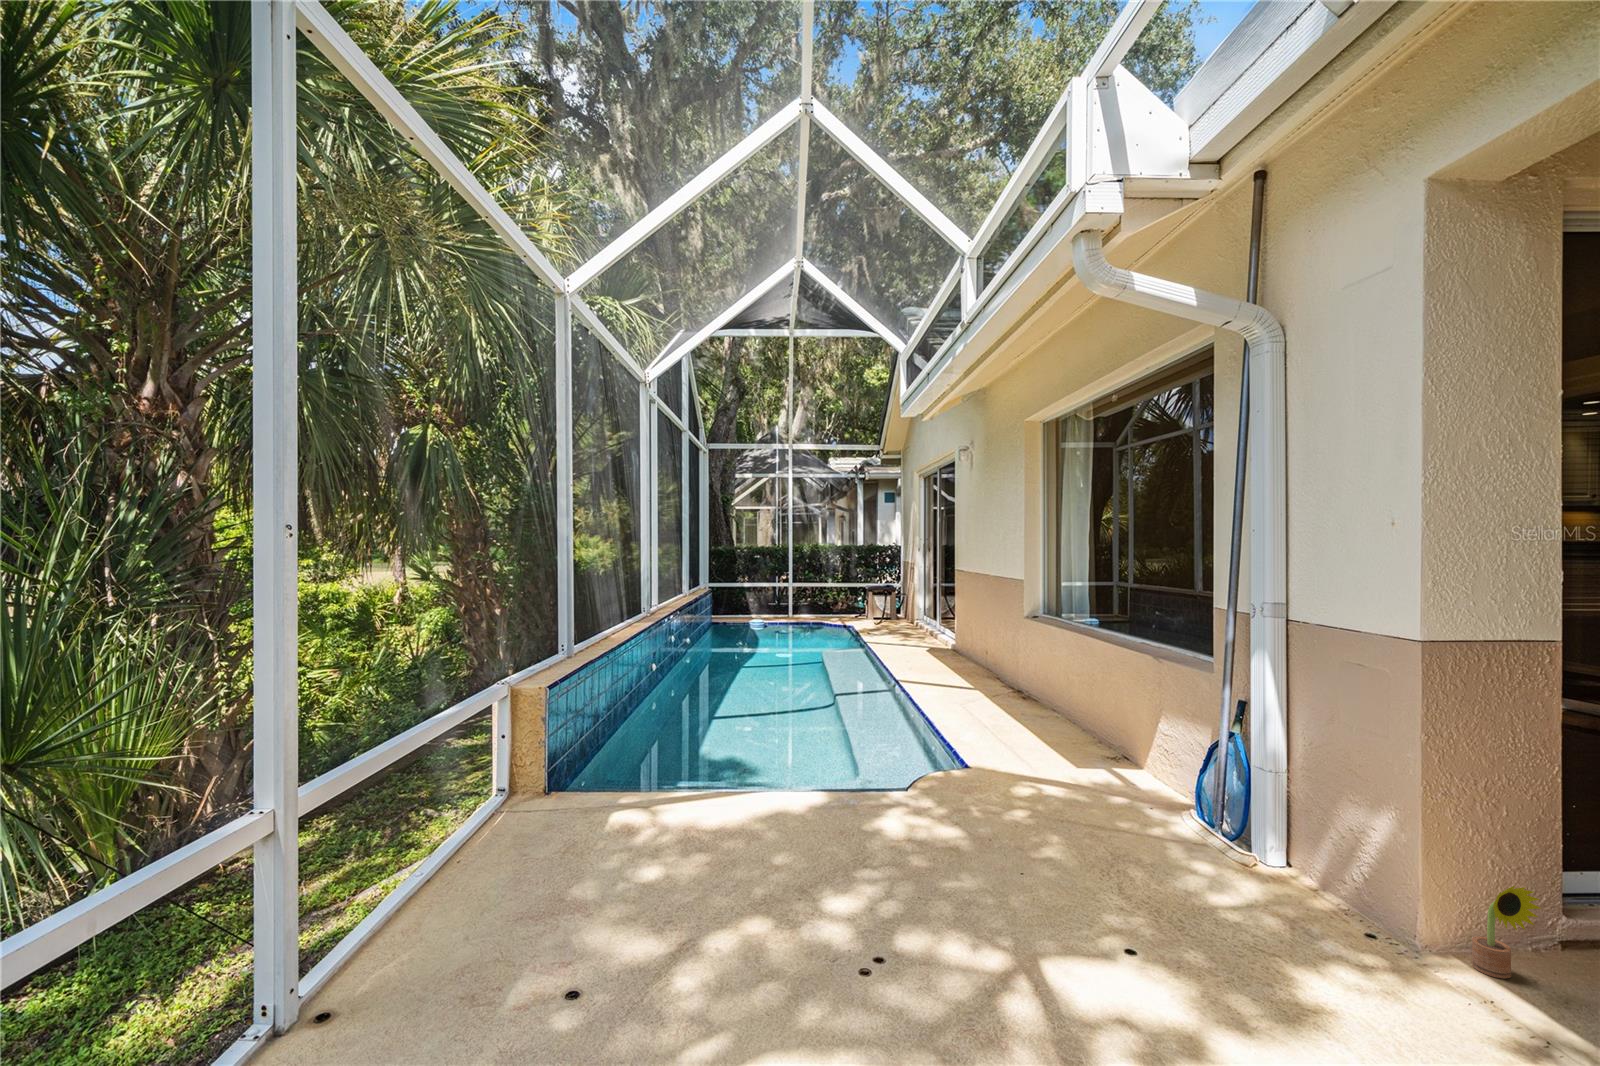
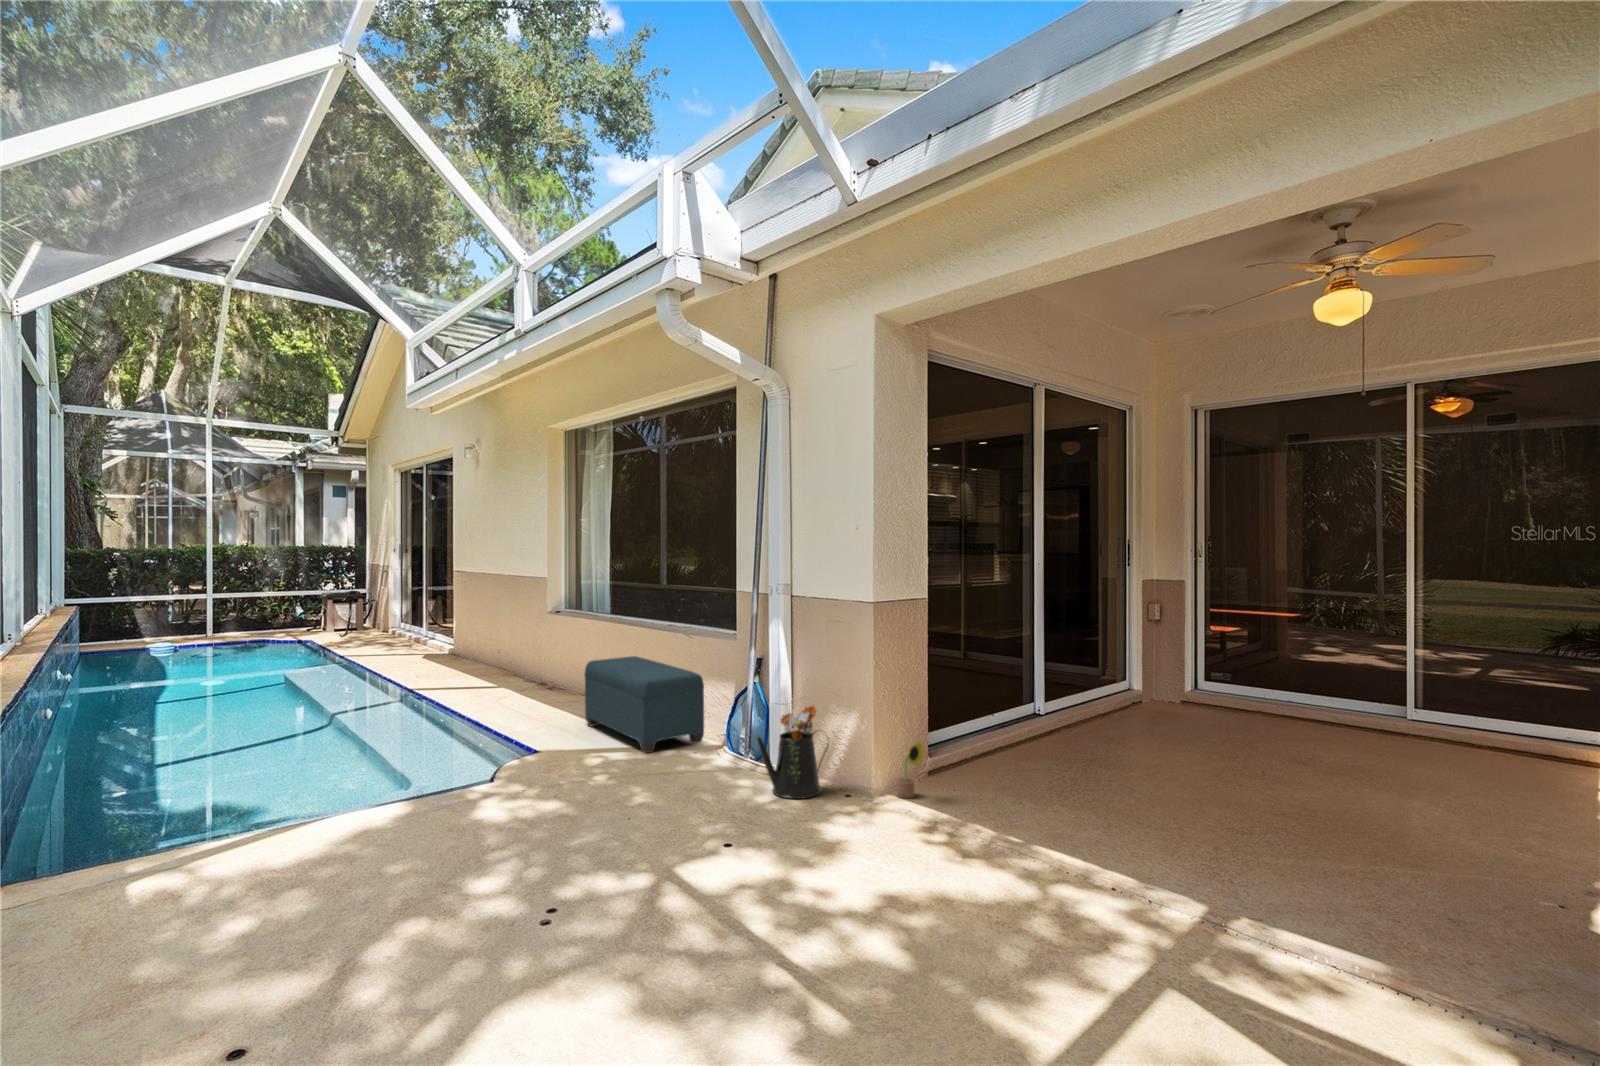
bench: none [1036,674,1170,794] -> present [584,656,704,753]
watering can: none [1211,776,1339,918] -> present [757,706,829,799]

